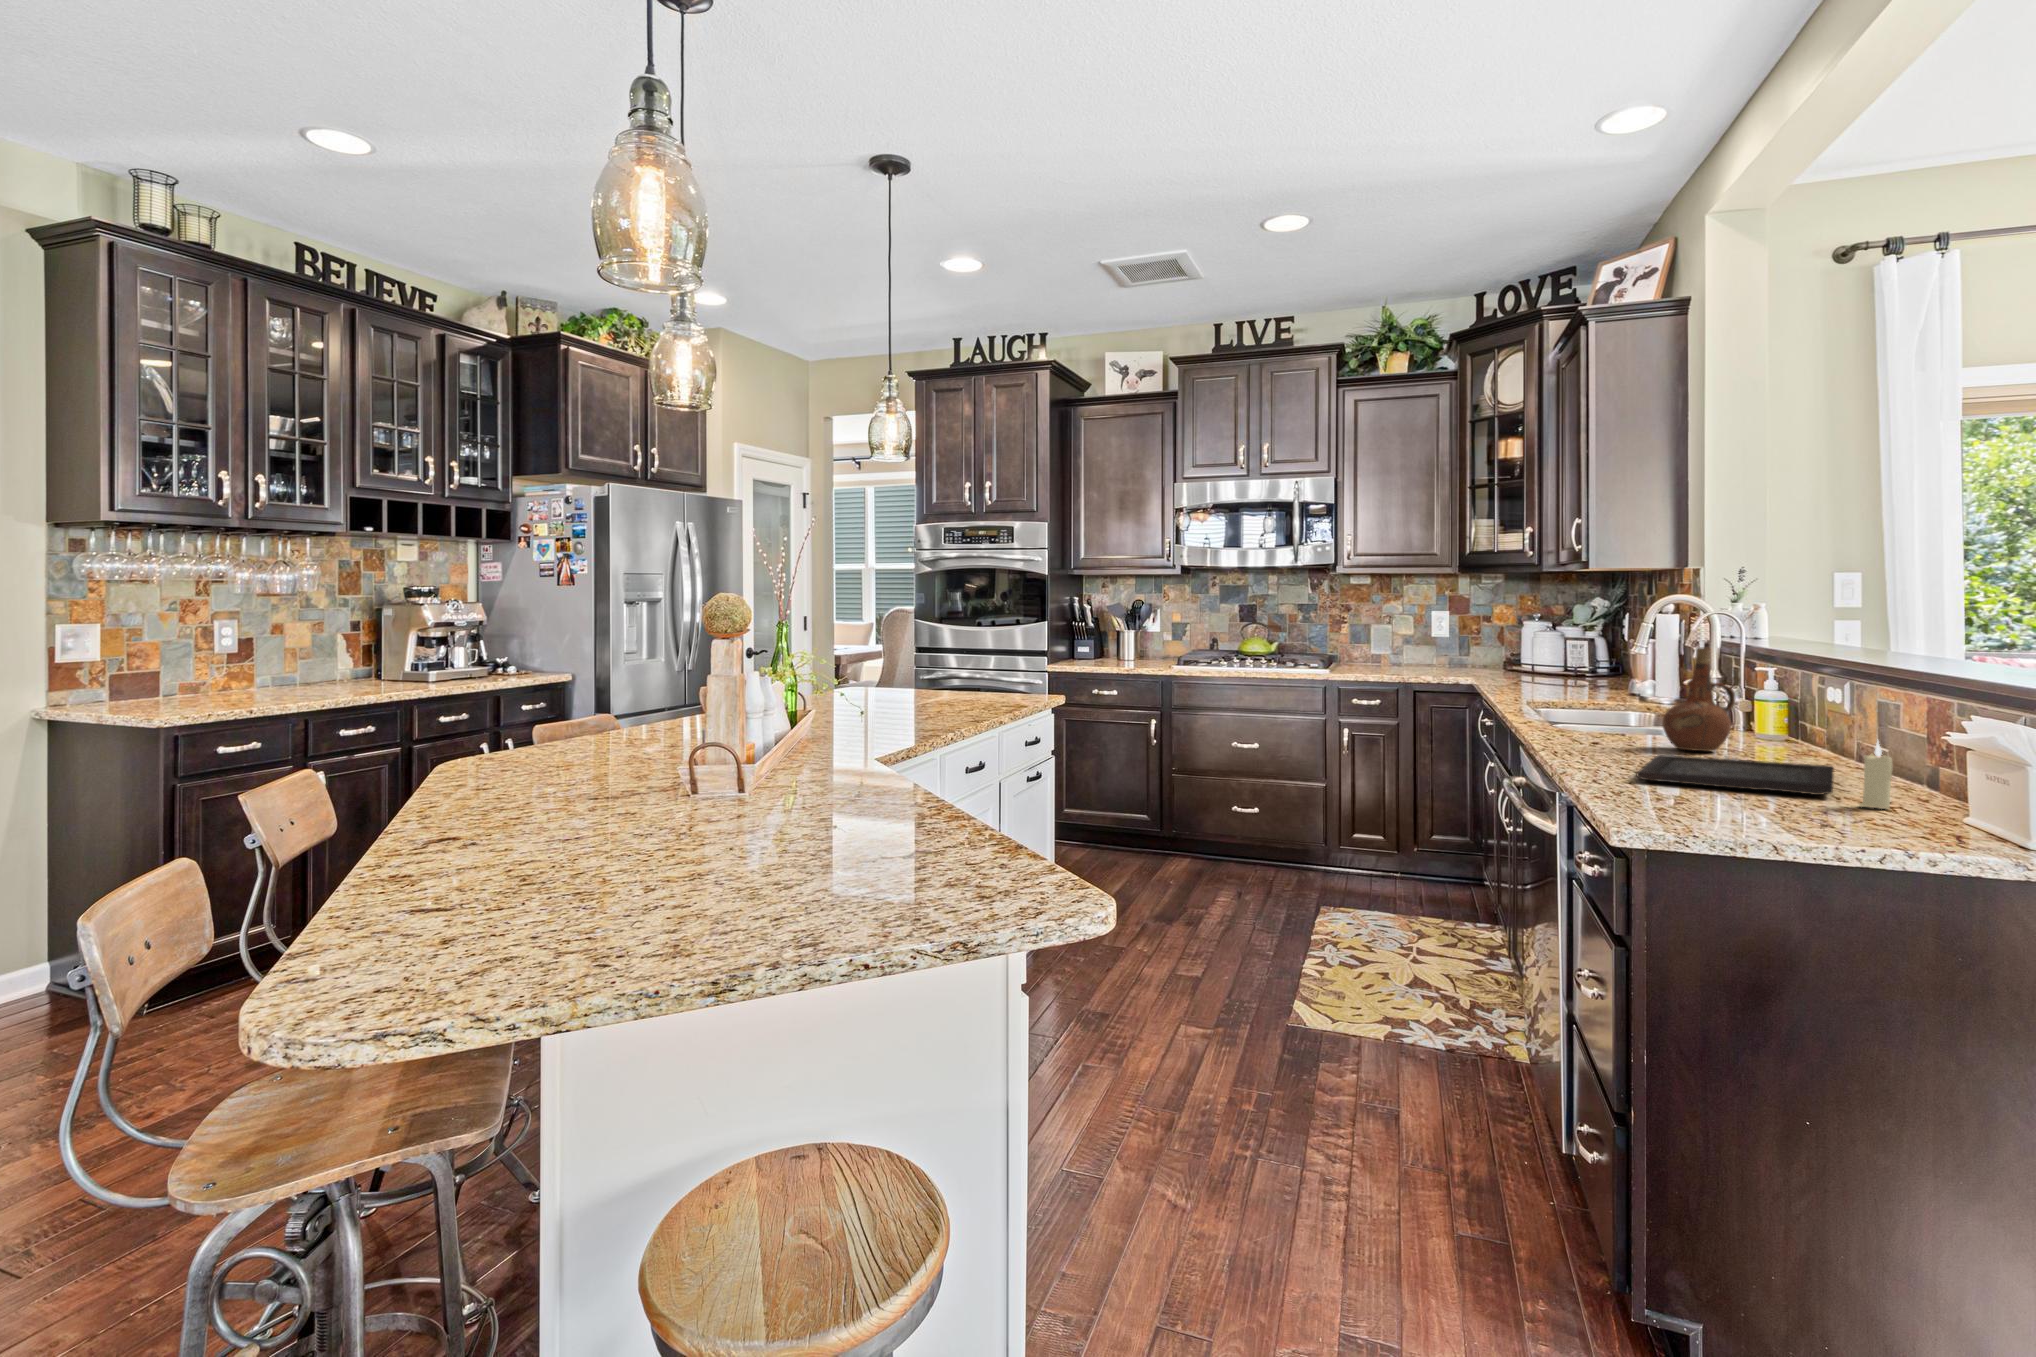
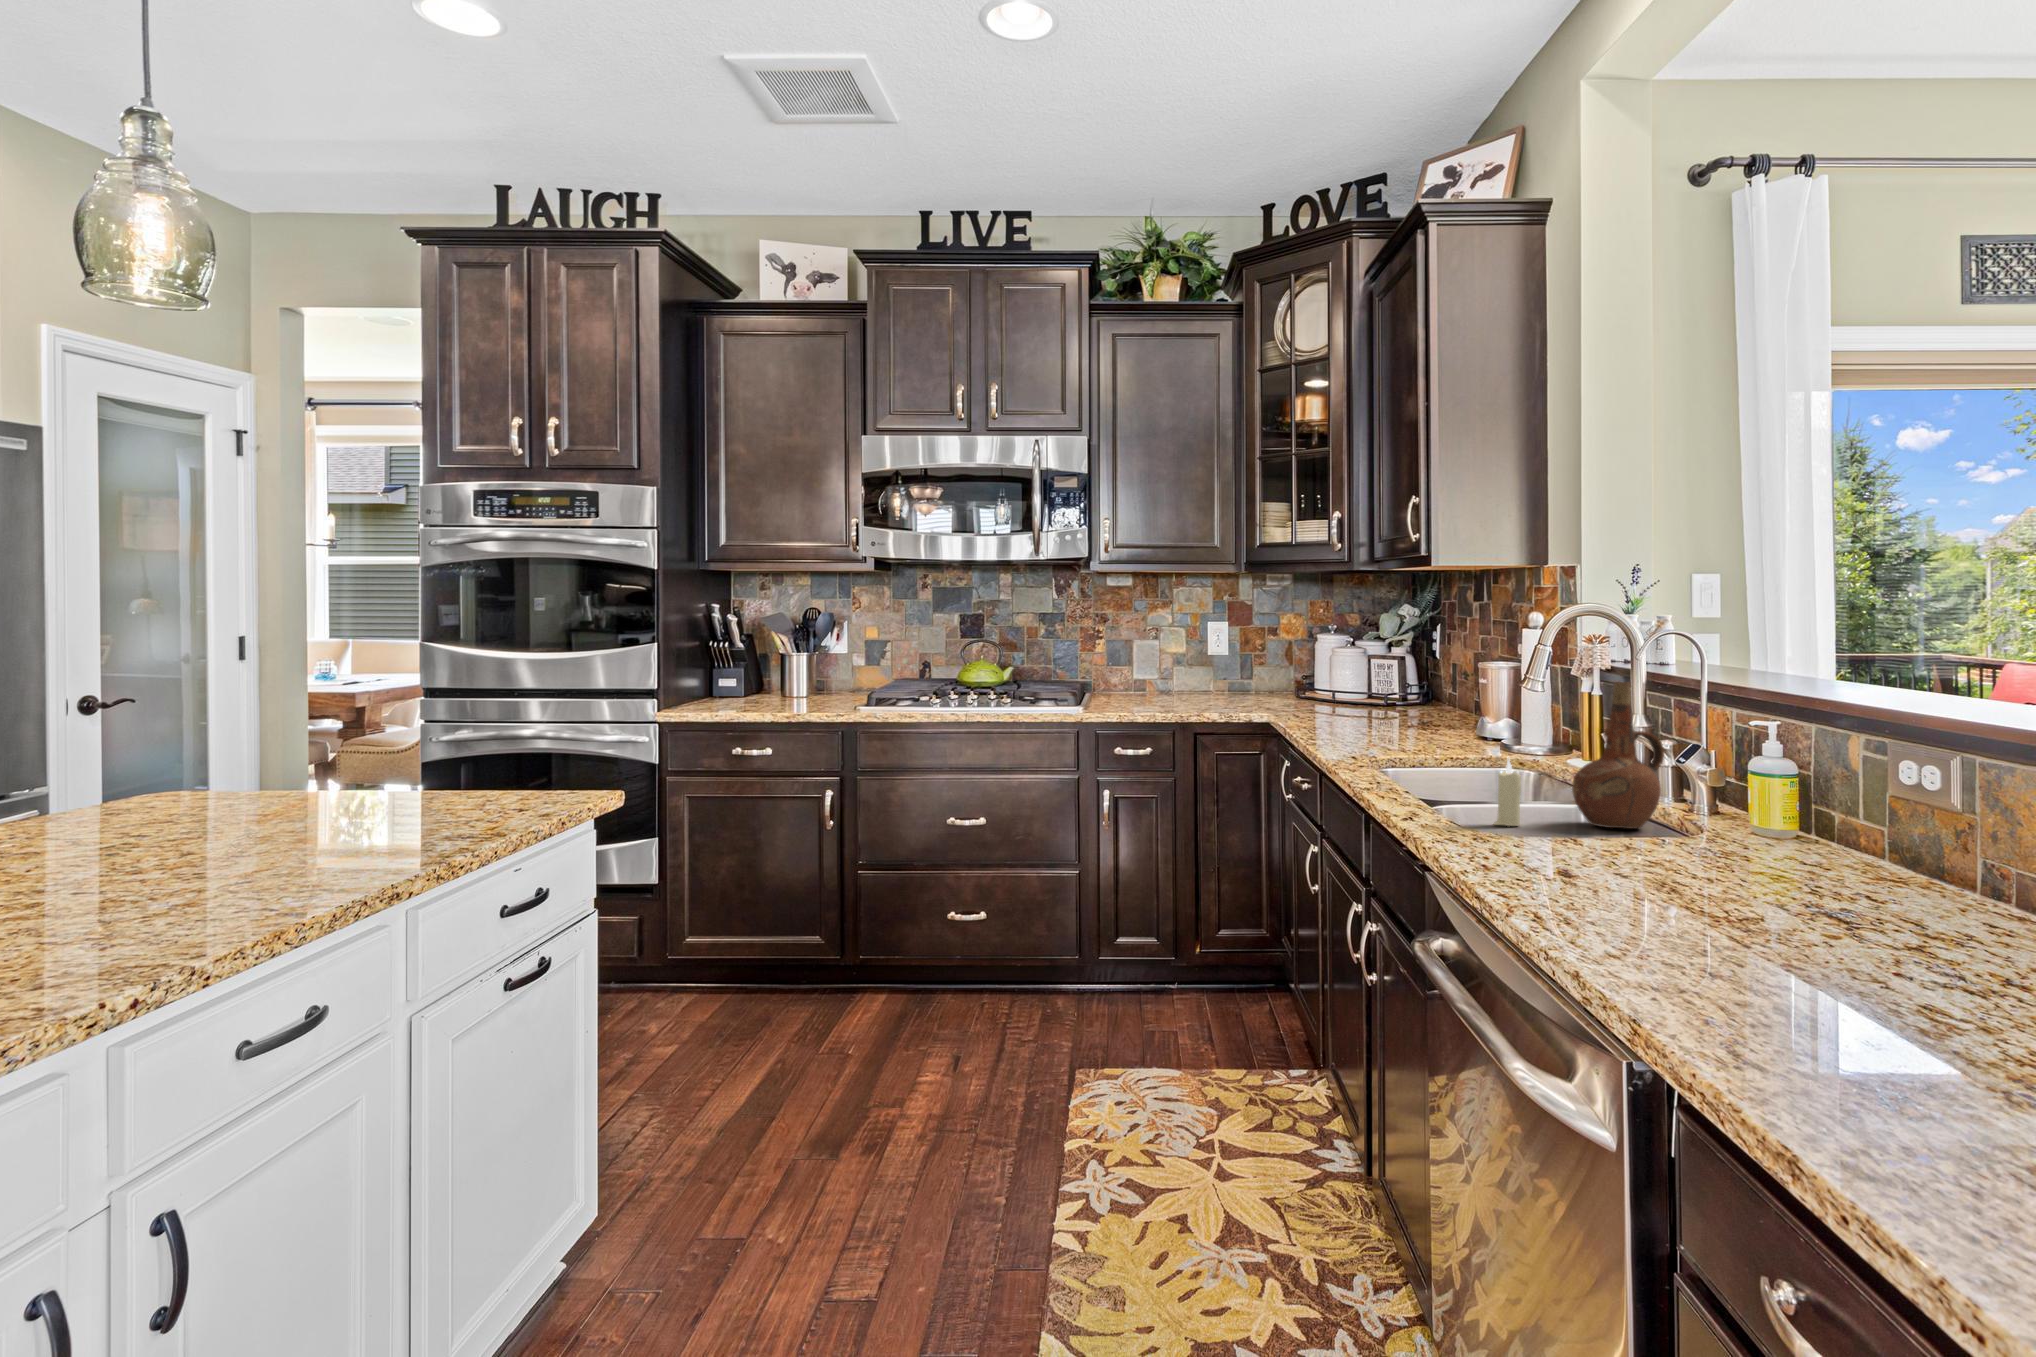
candle: present [1859,742,1892,809] -> present [1494,760,1521,826]
tray: present [1637,755,1834,795] -> none [1585,840,1861,906]

